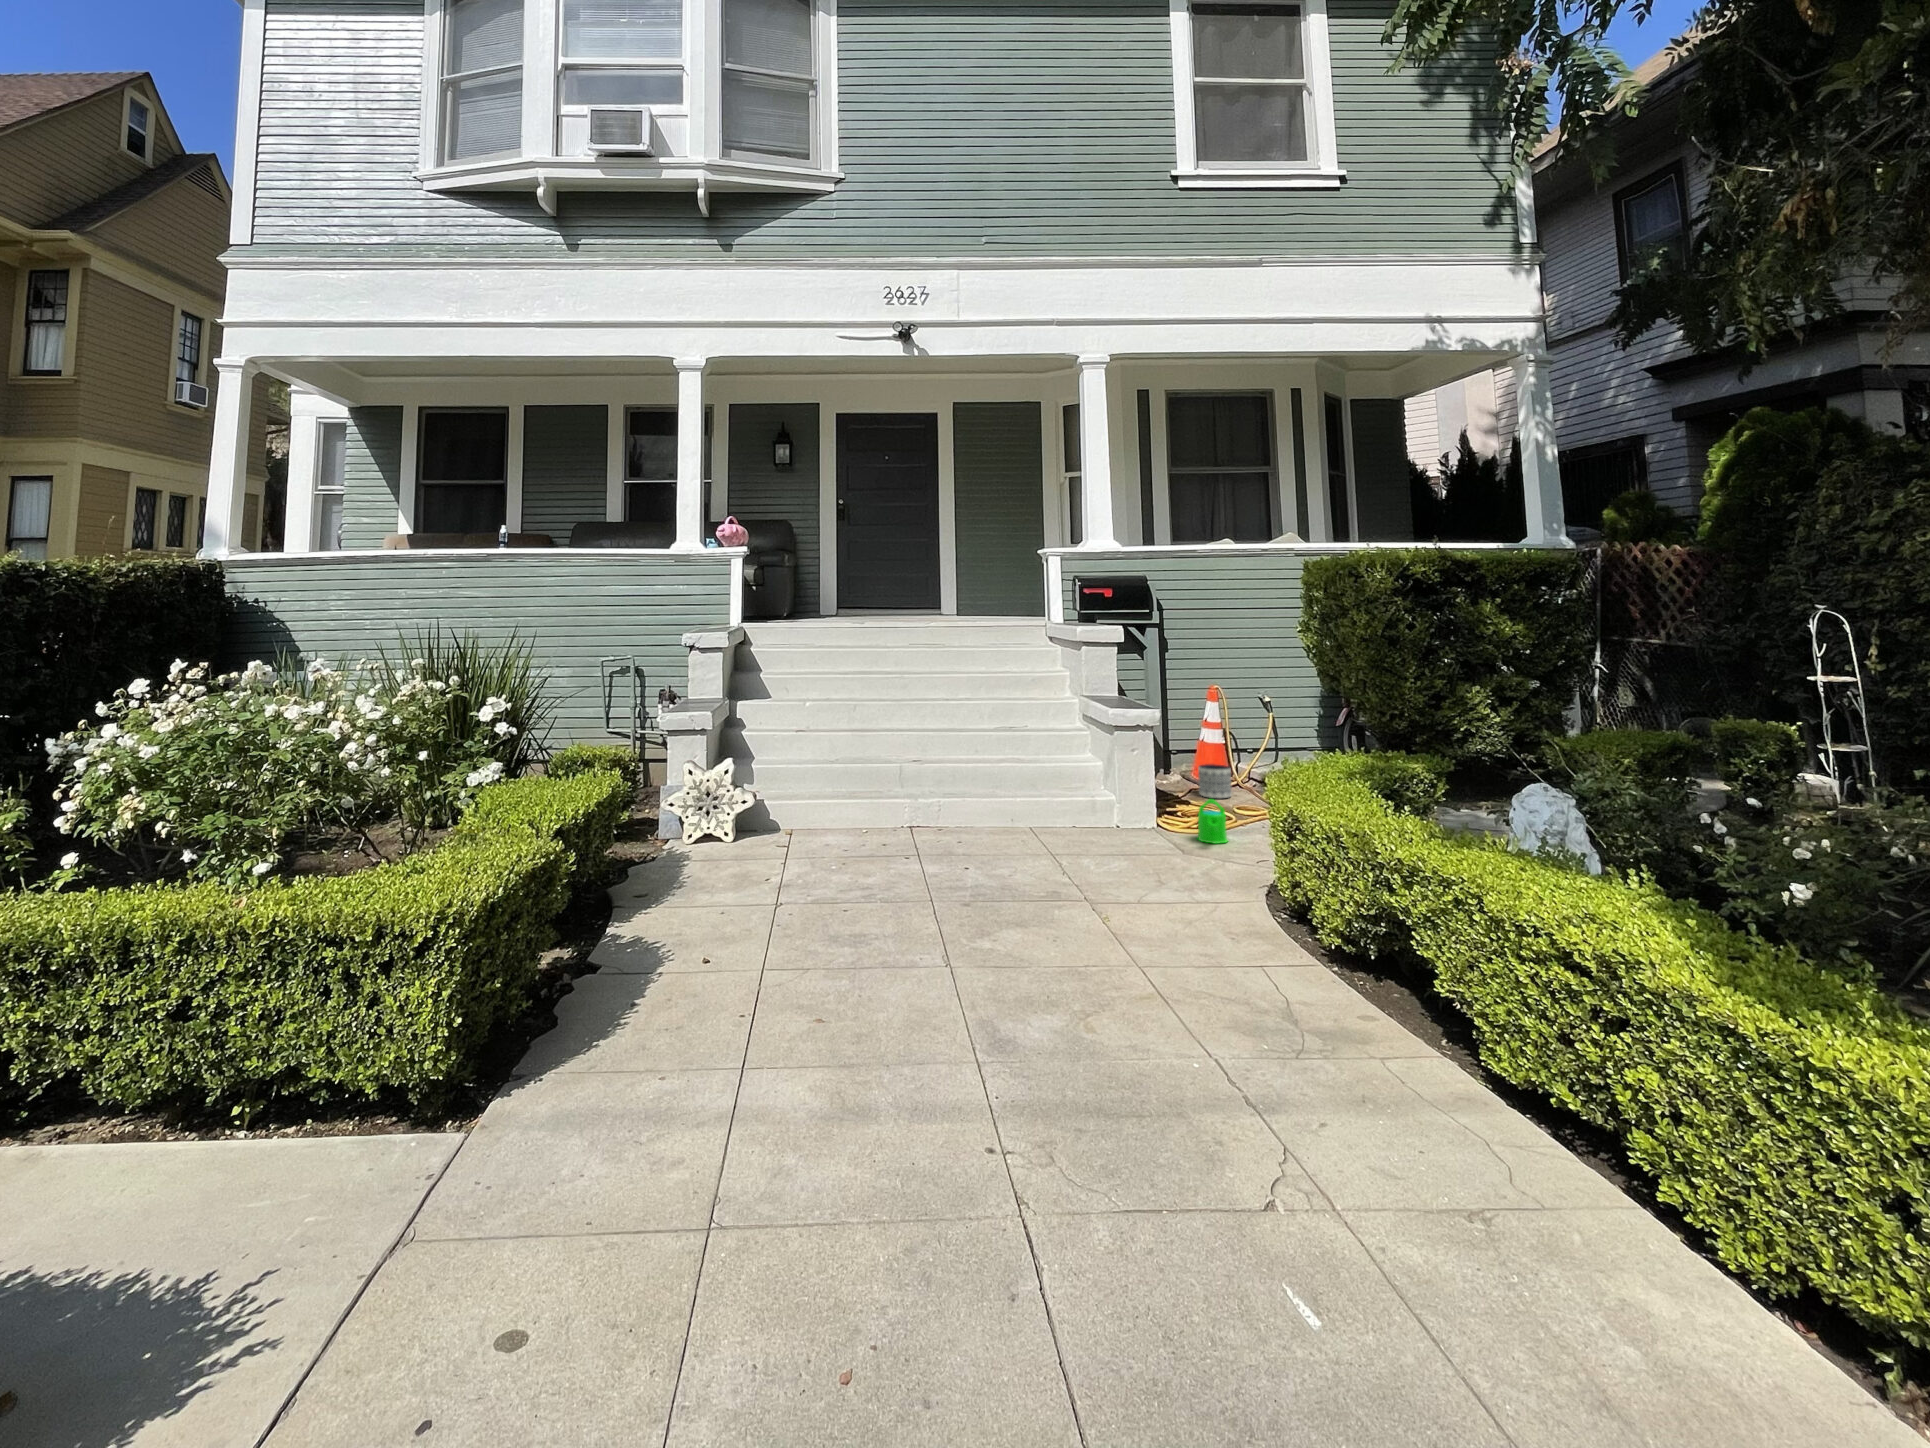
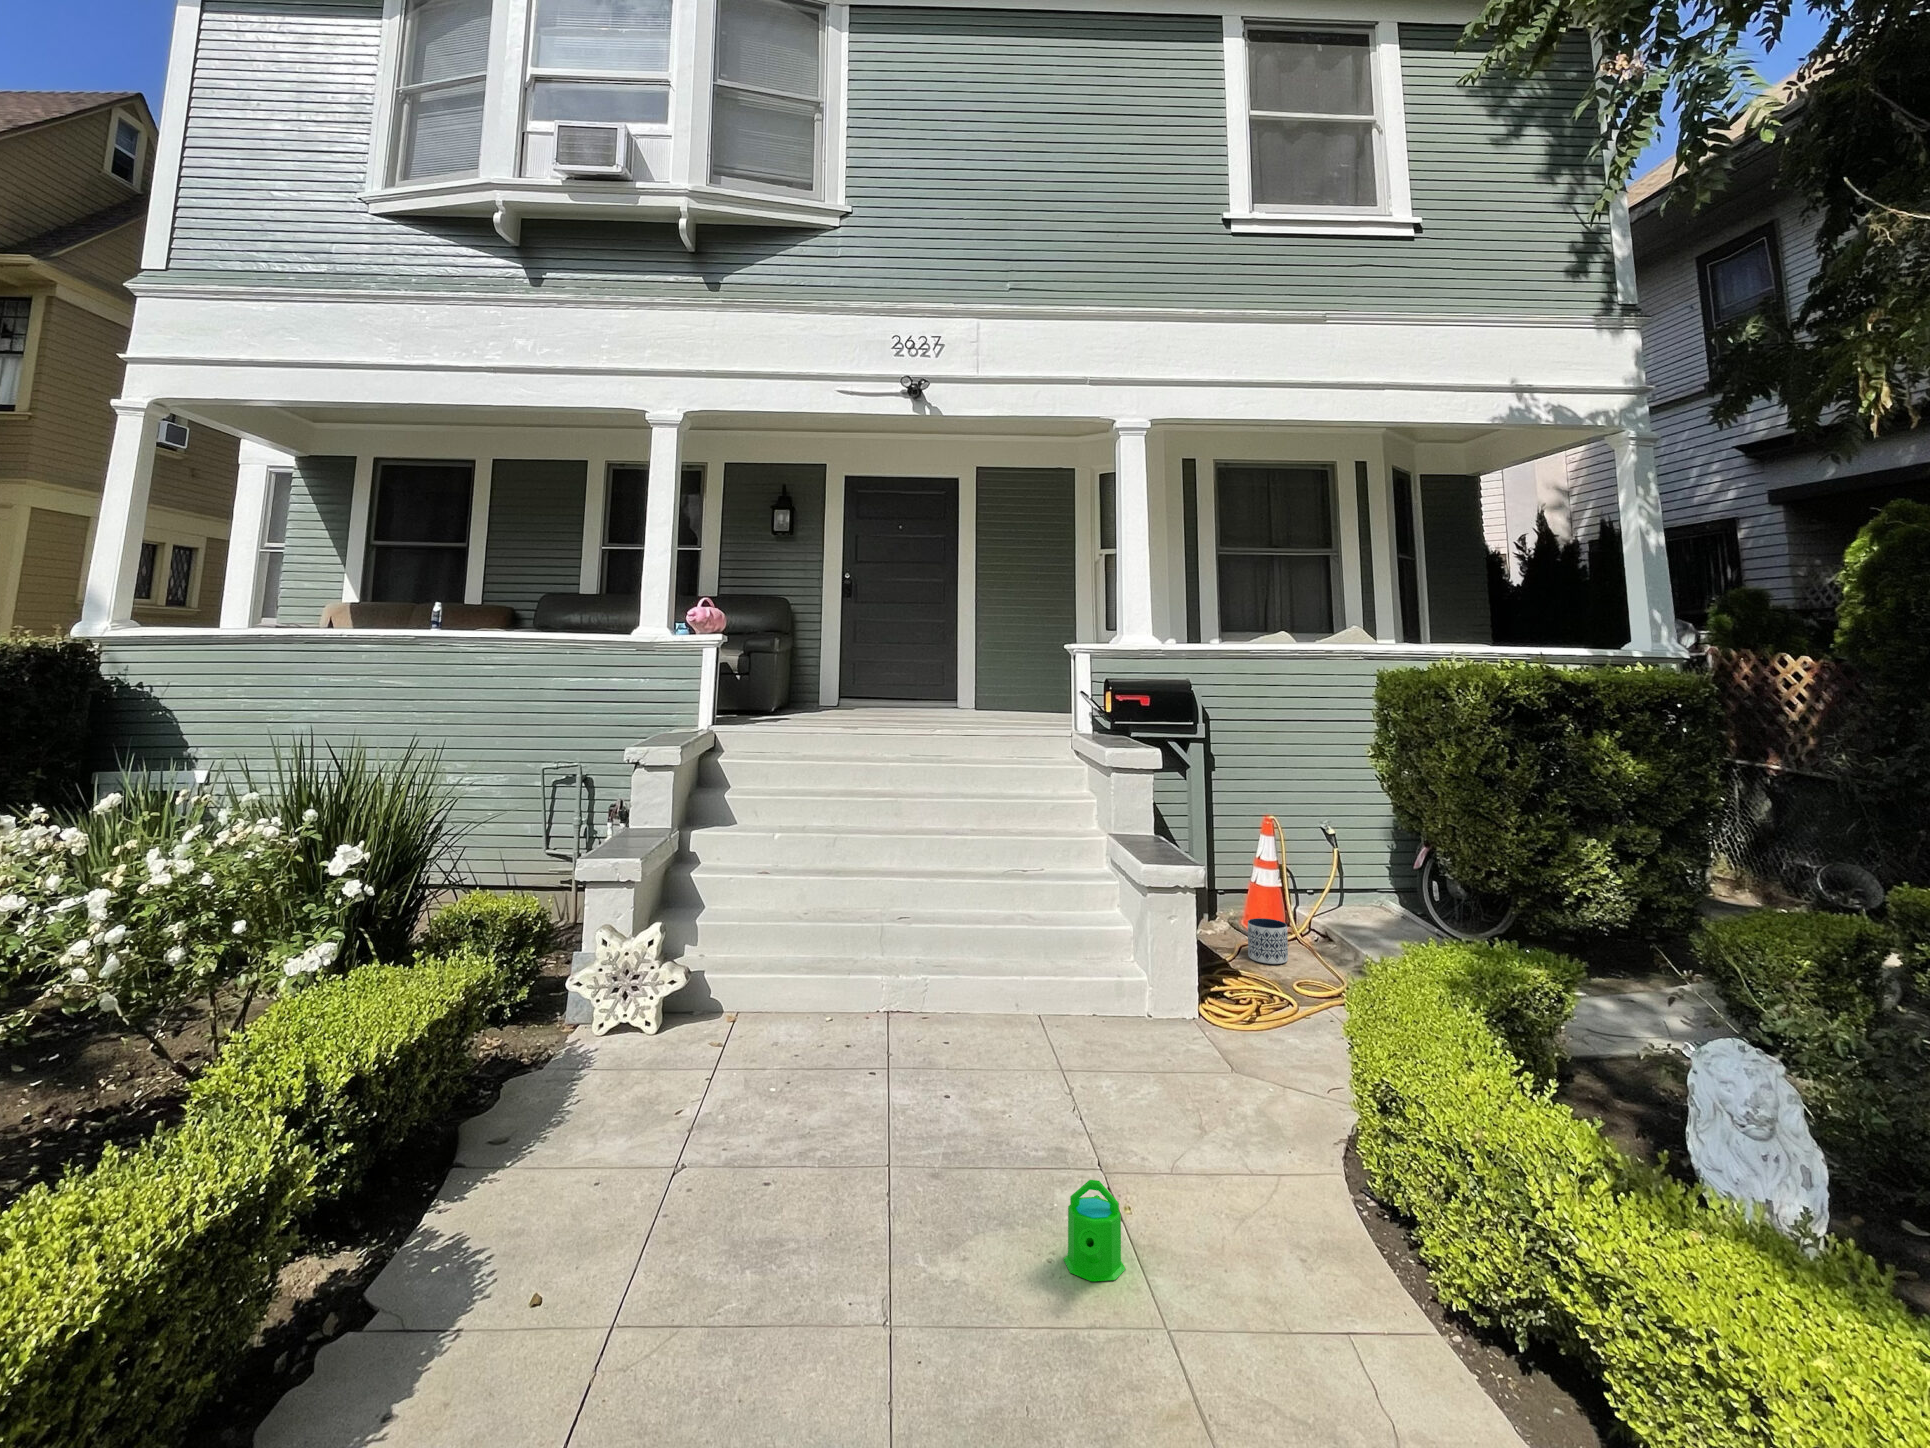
watering can: present [1198,799,1228,843] -> present [1063,1180,1126,1282]

